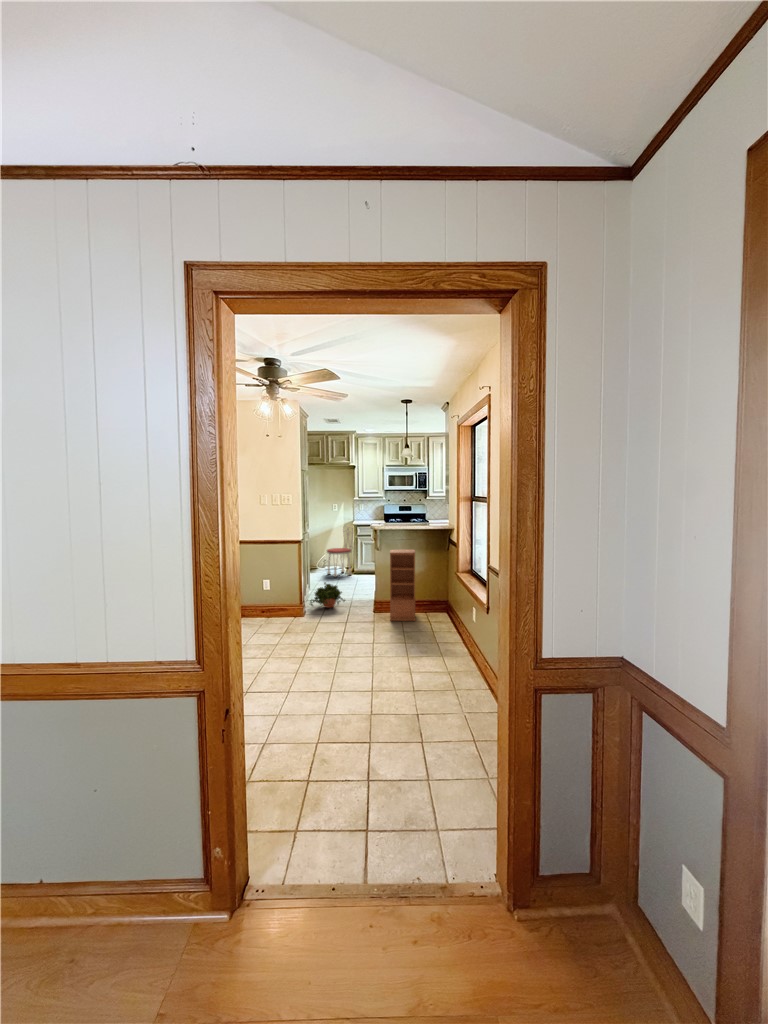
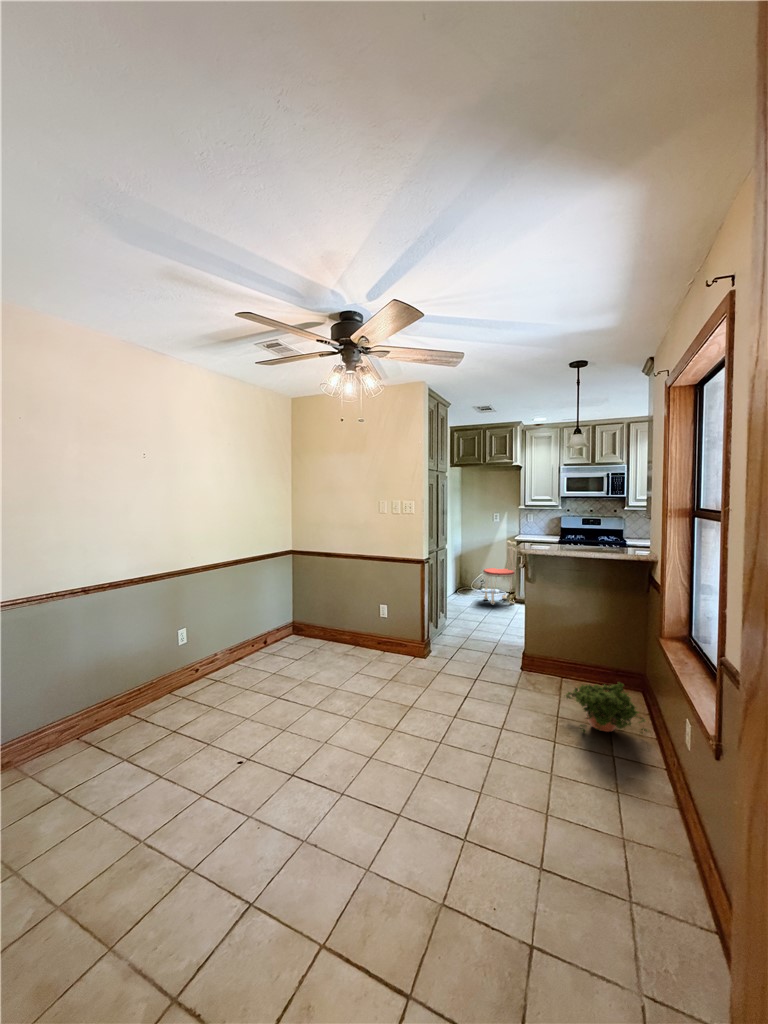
bookcase: present [390,550,415,621] -> none [543,584,588,699]
potted plant: present [310,583,345,608] -> present [566,683,647,734]

